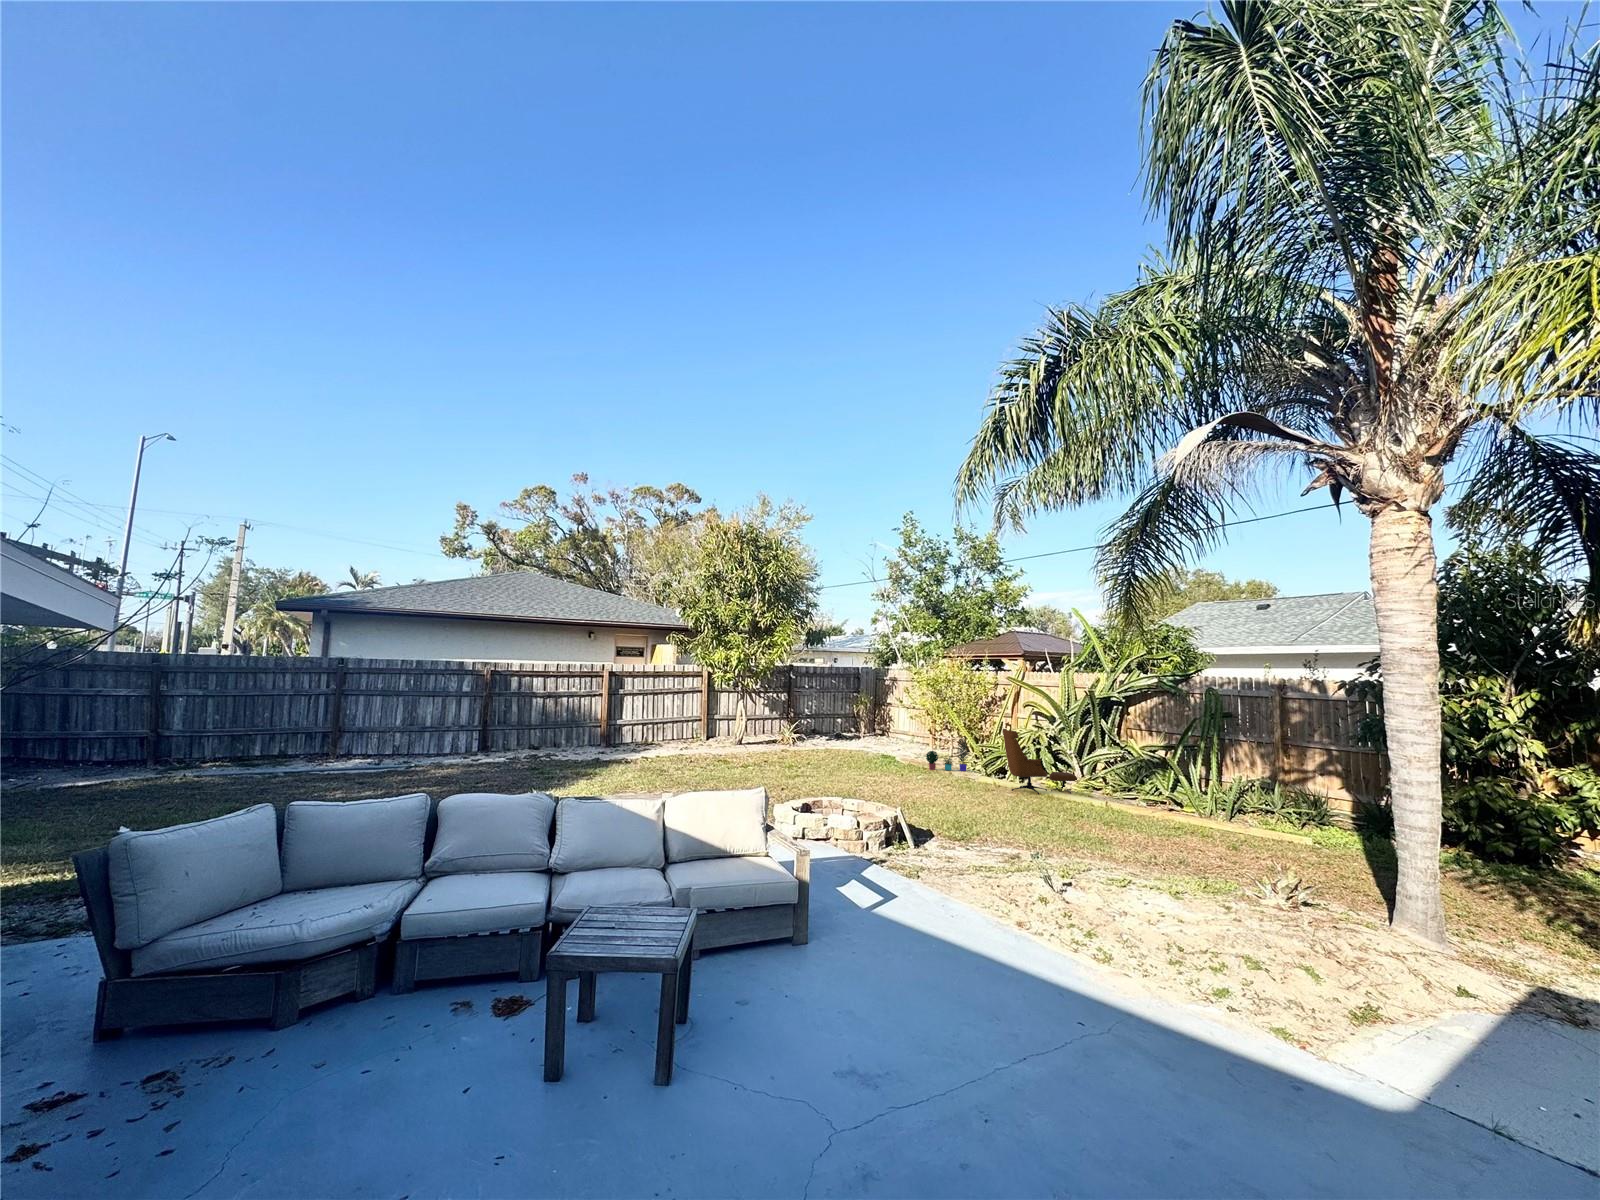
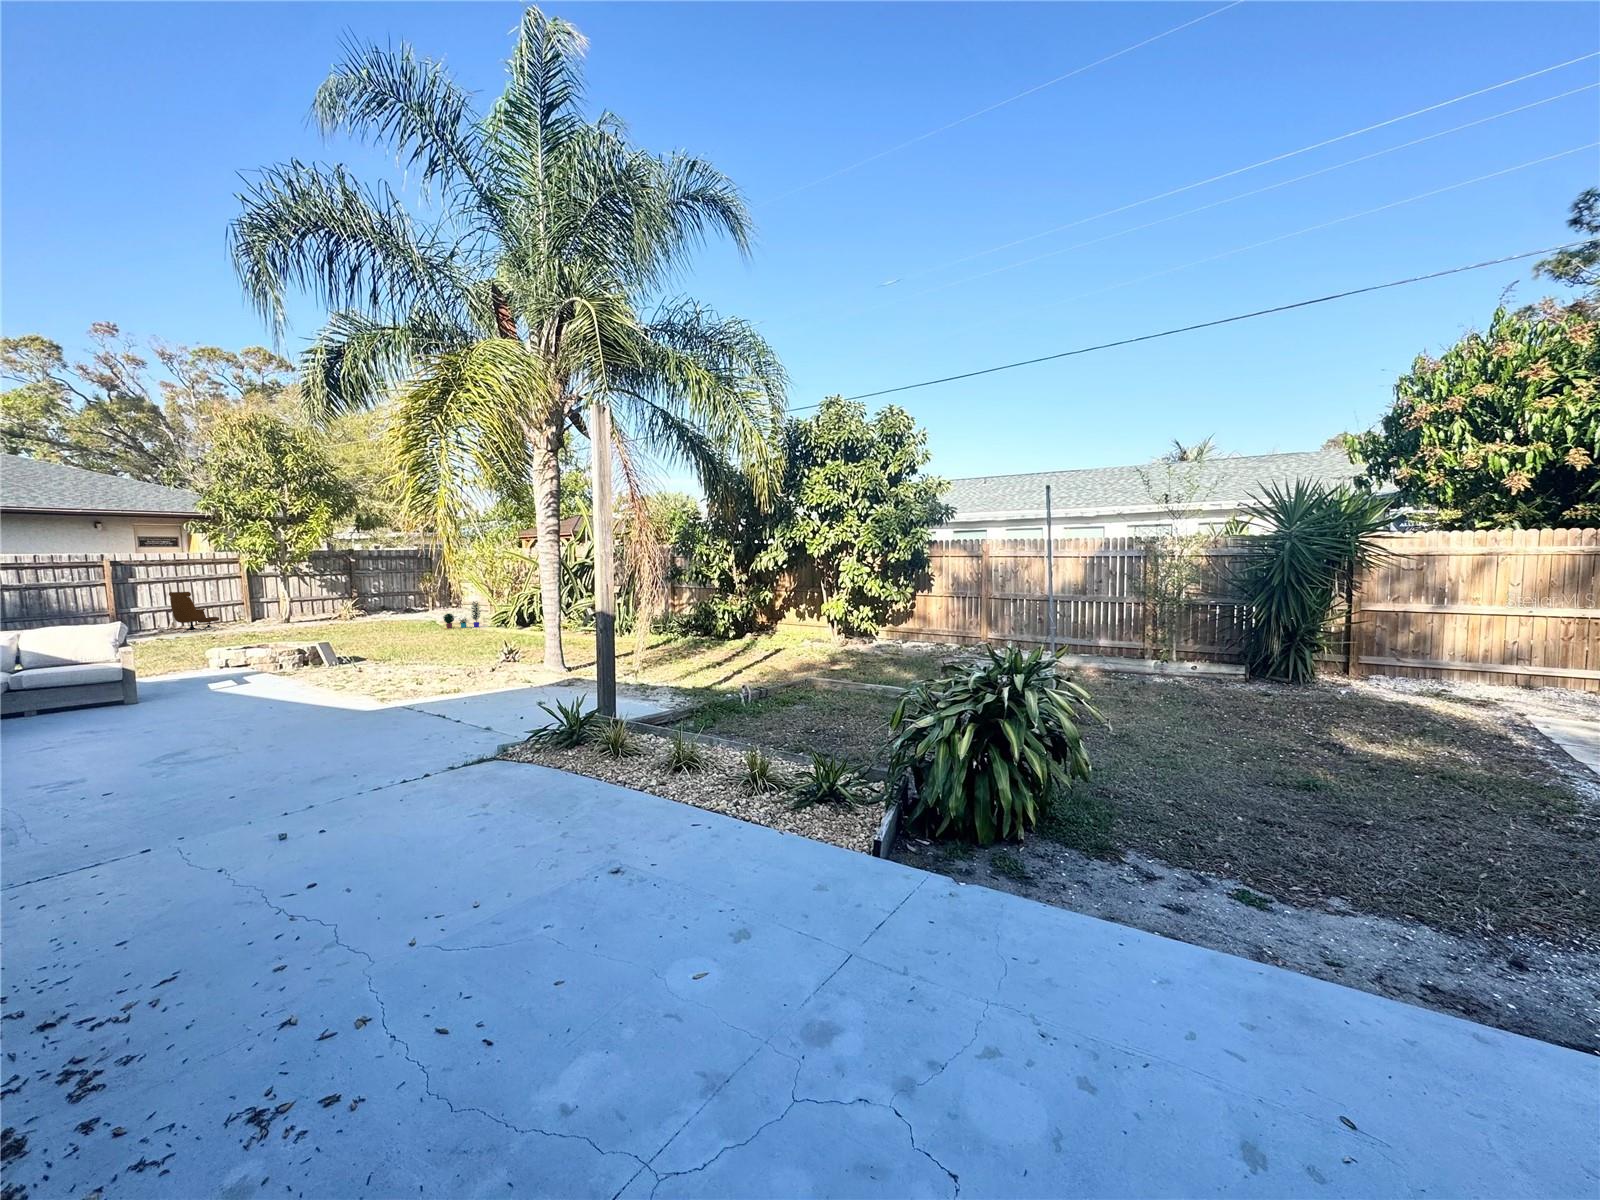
lounge chair: present [1002,729,1077,794] -> present [169,592,219,633]

